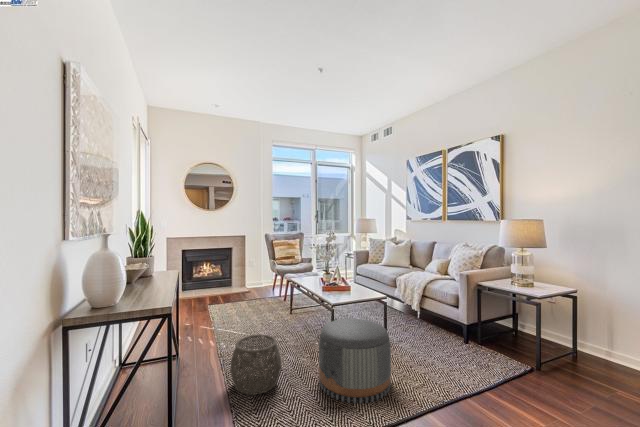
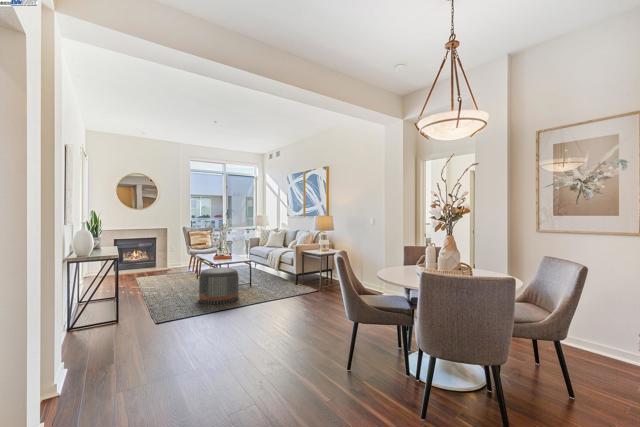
woven basket: present [231,335,281,395] -> none [148,277,178,305]

